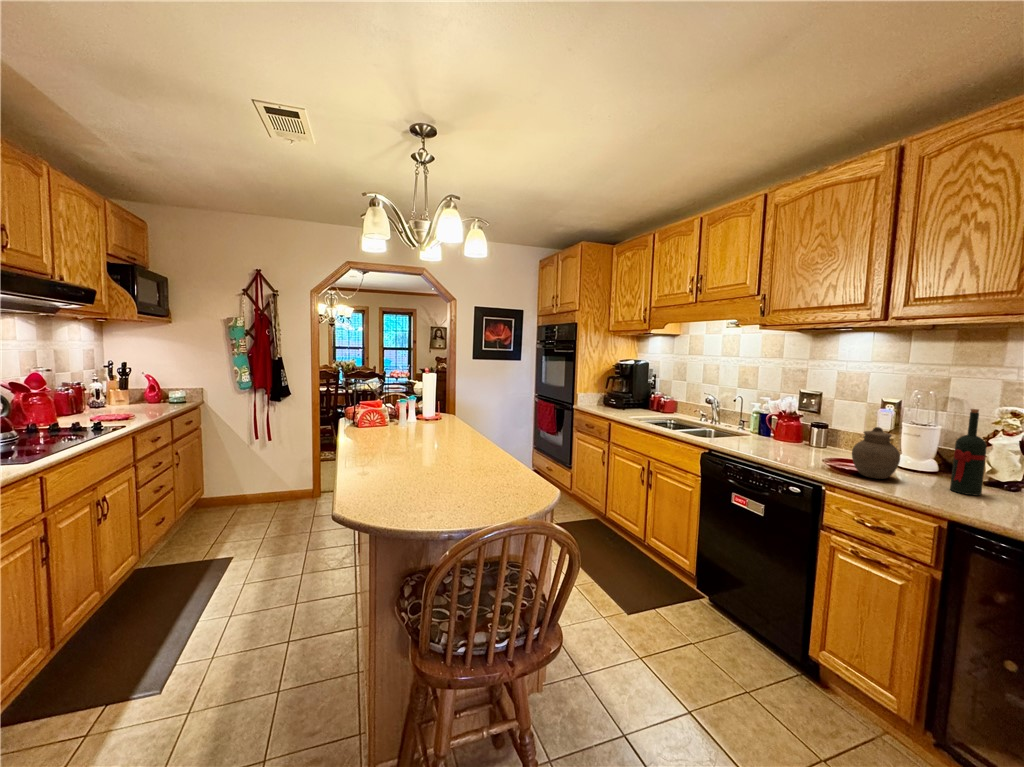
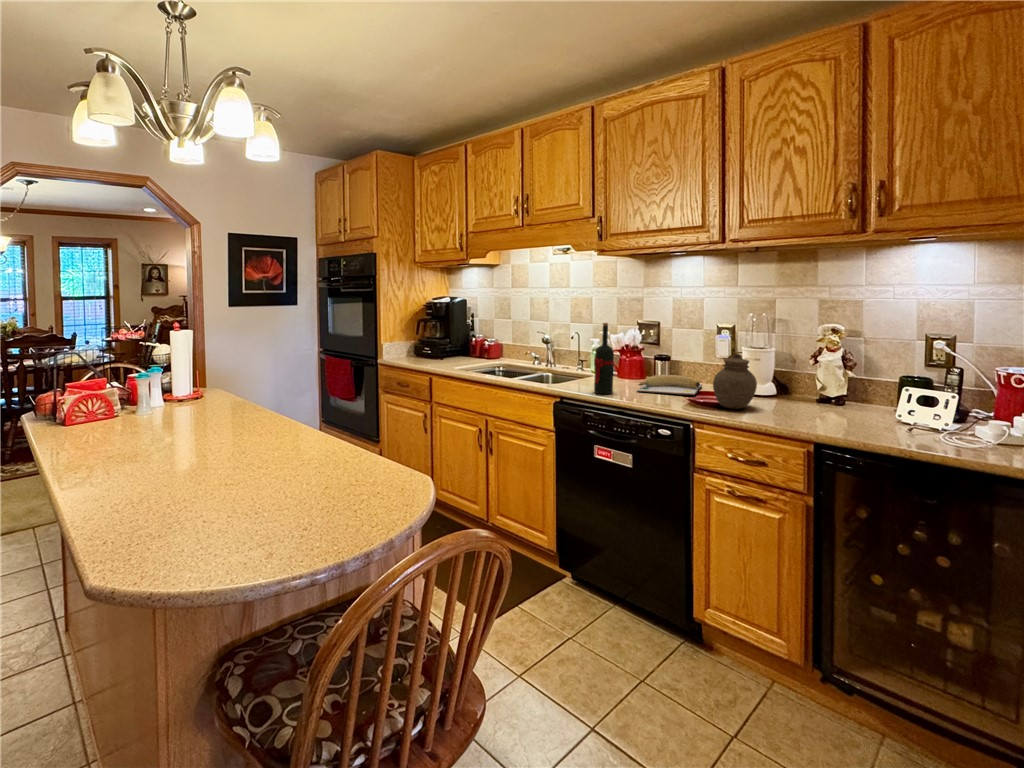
wine bottle: present [950,409,987,496] -> present [594,323,614,394]
banana: none [782,440,860,463] -> present [637,375,702,395]

